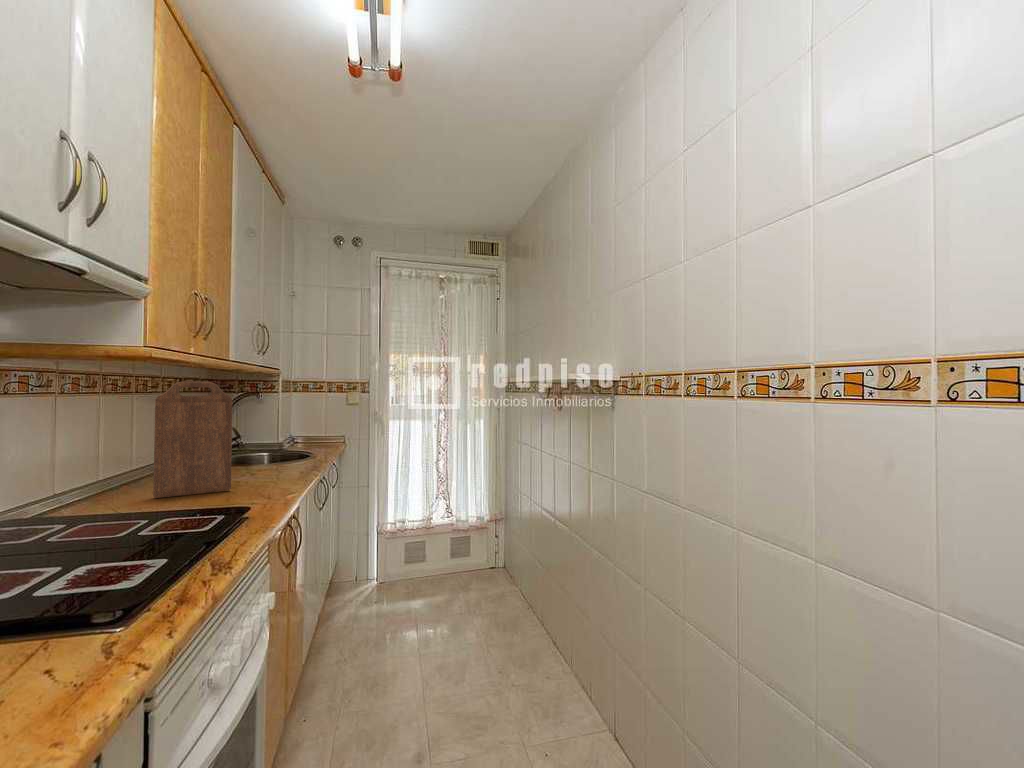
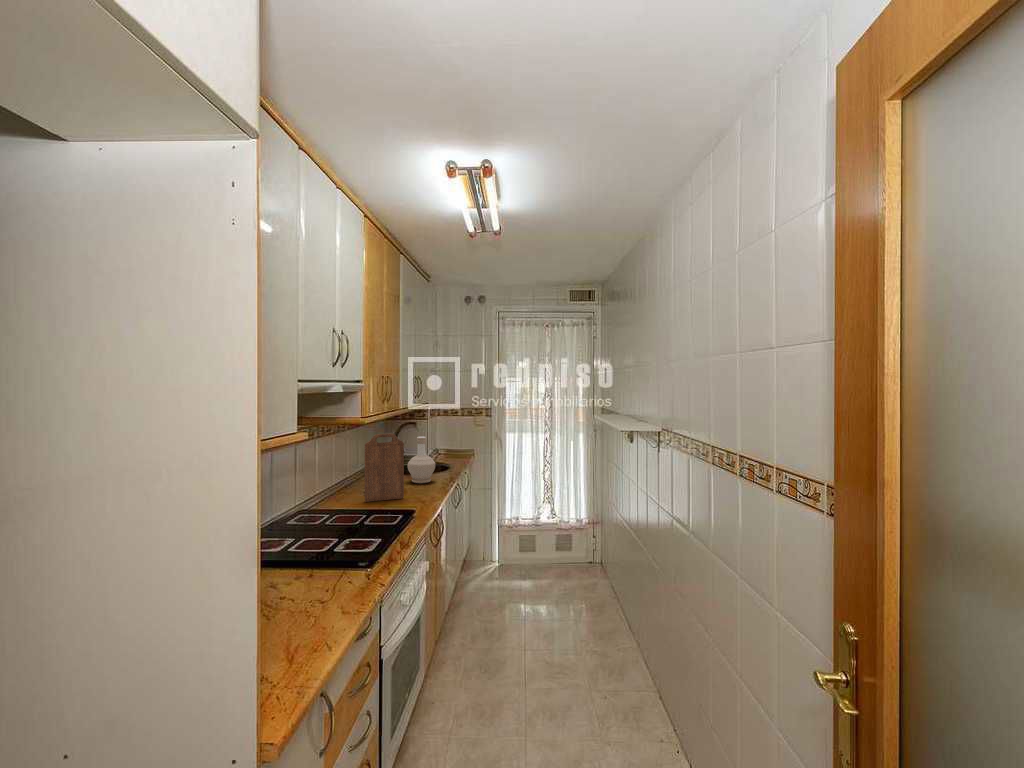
bottle: none [243,402,289,471] -> present [408,437,435,483]

